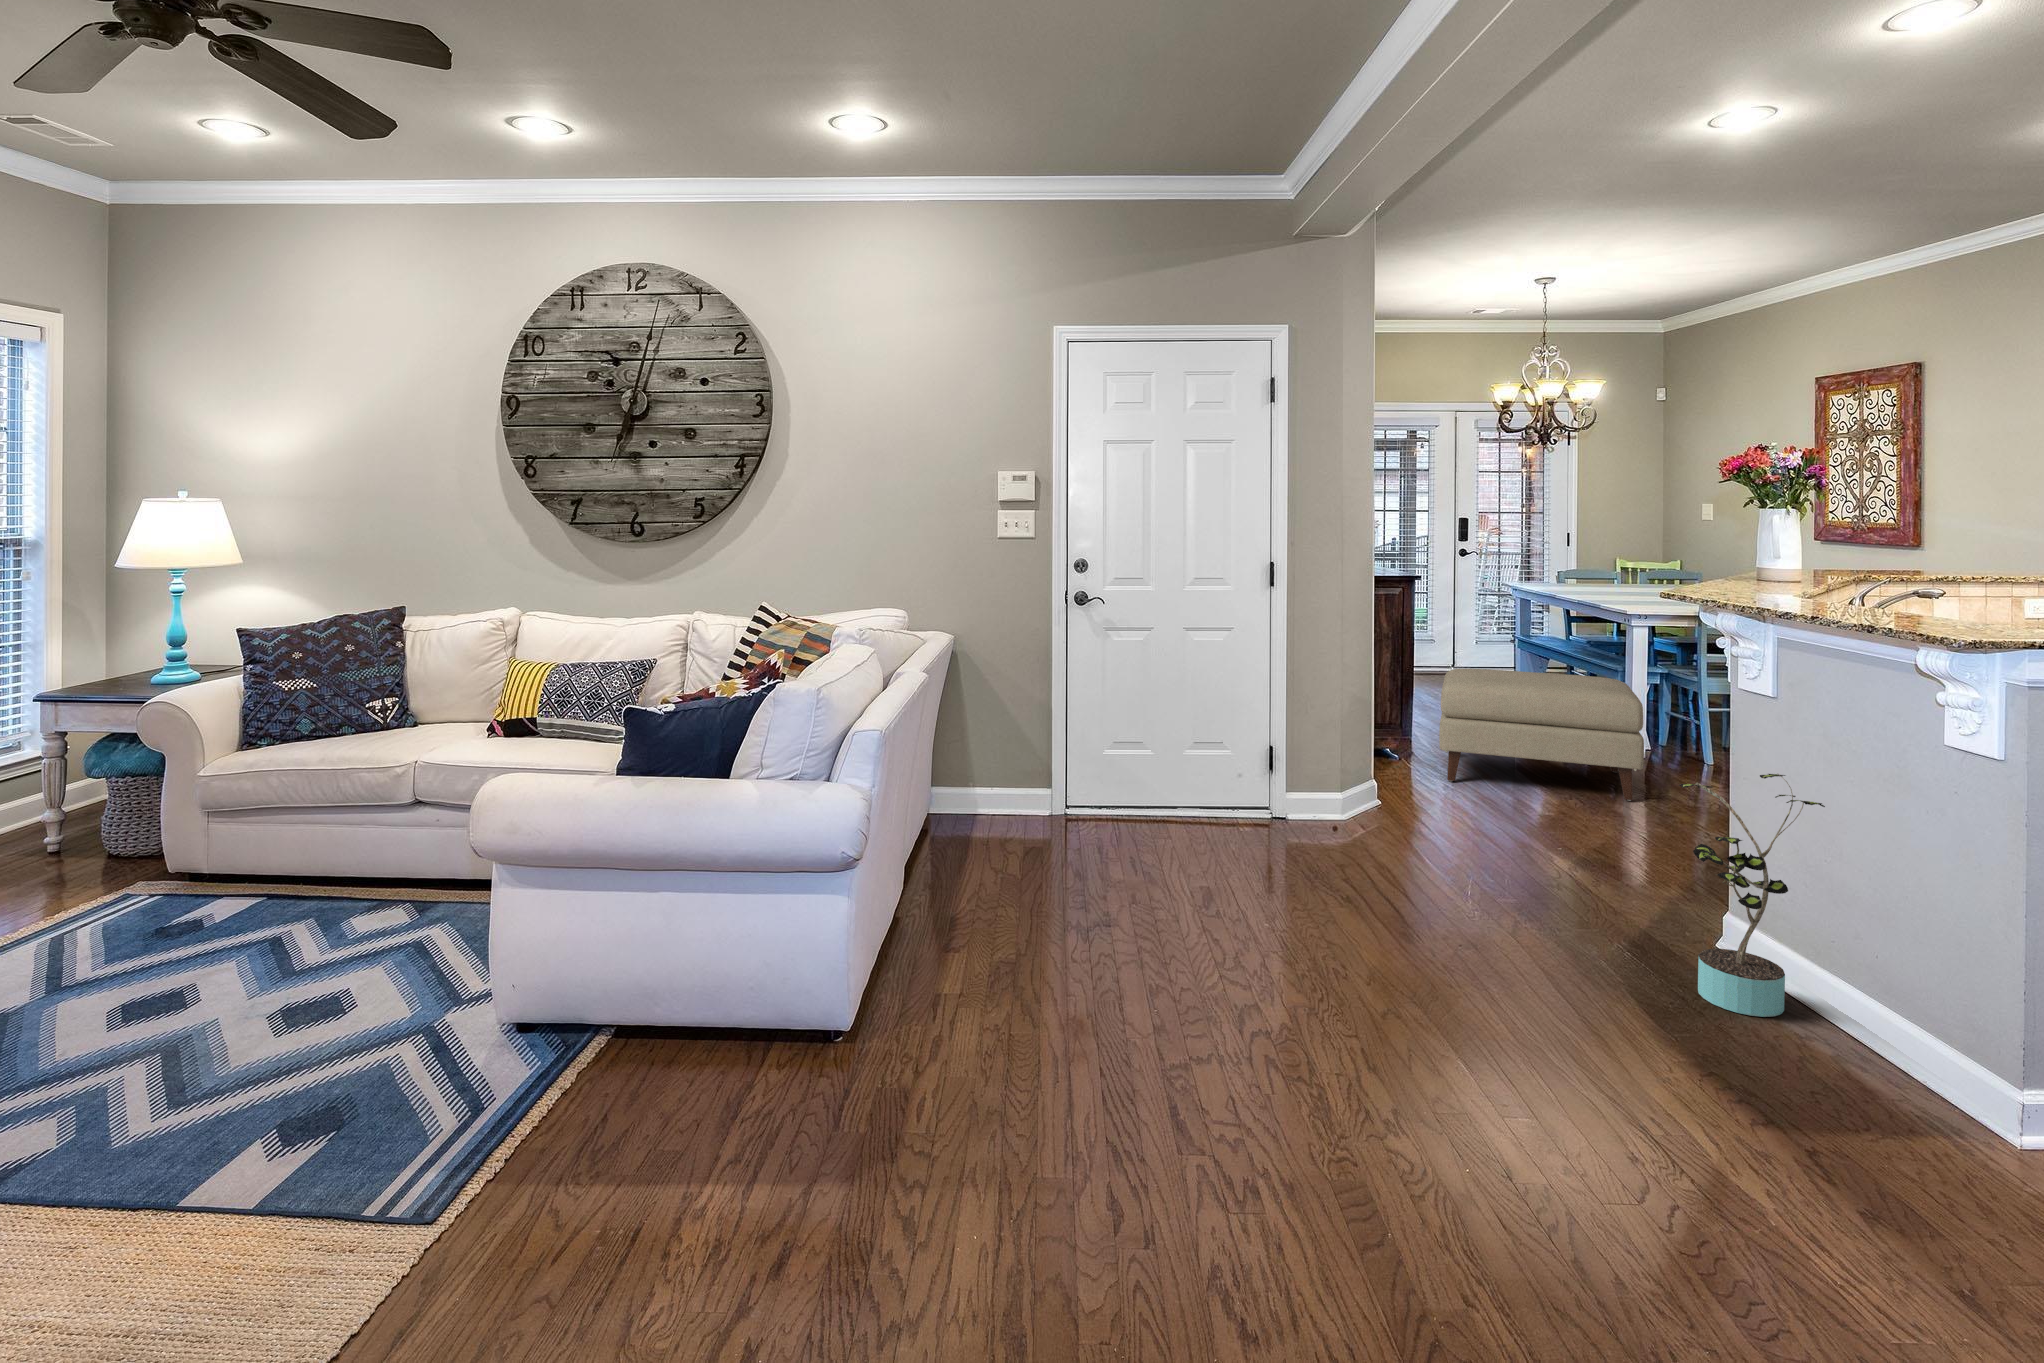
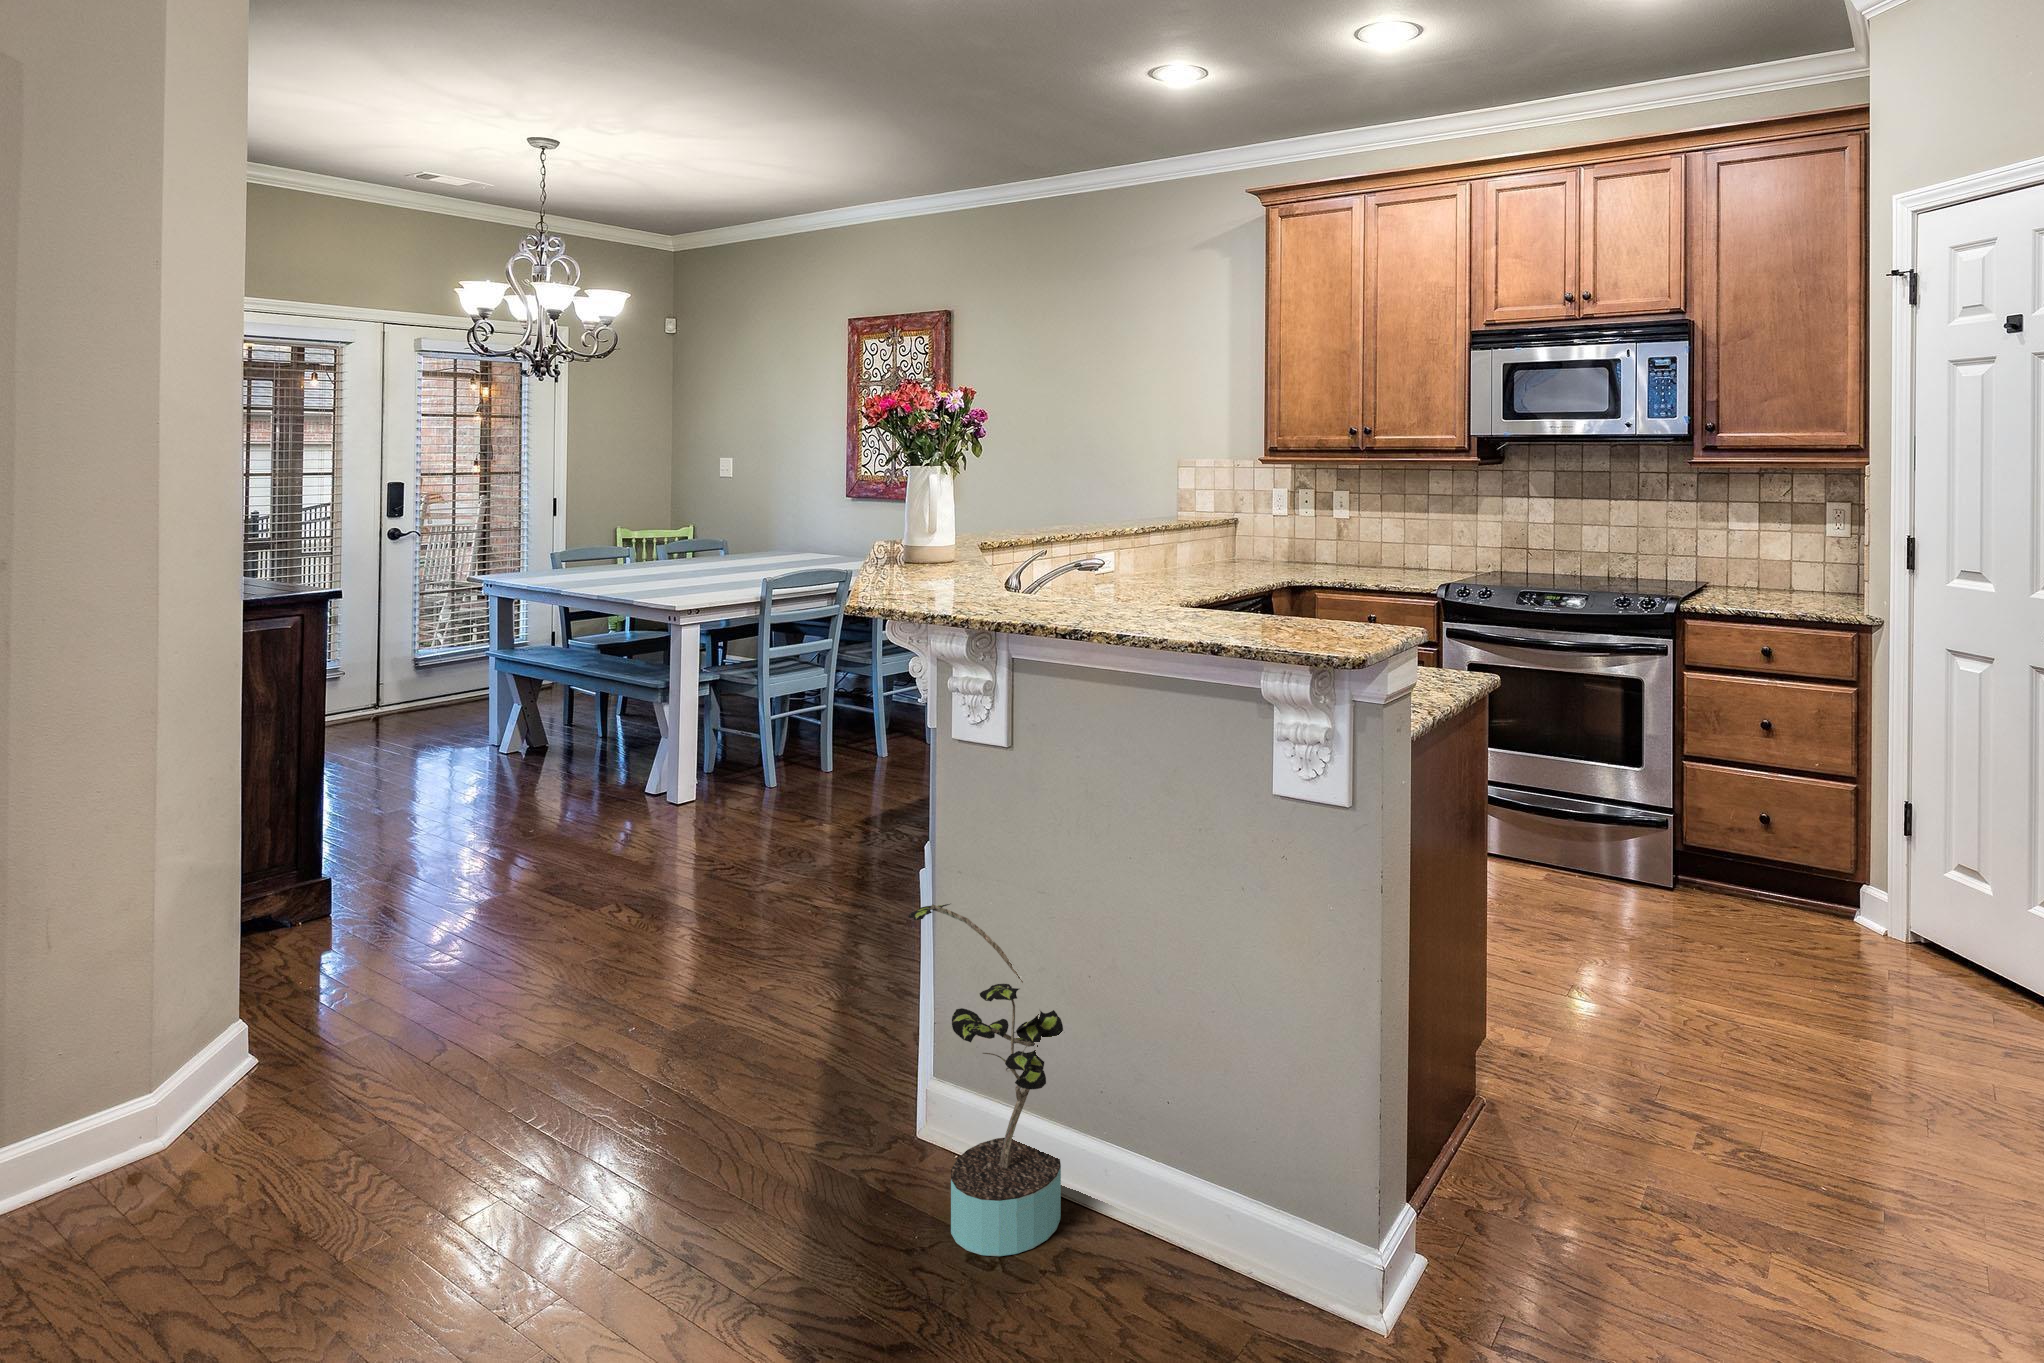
ottoman: present [1439,669,1644,801] -> none [398,711,731,940]

